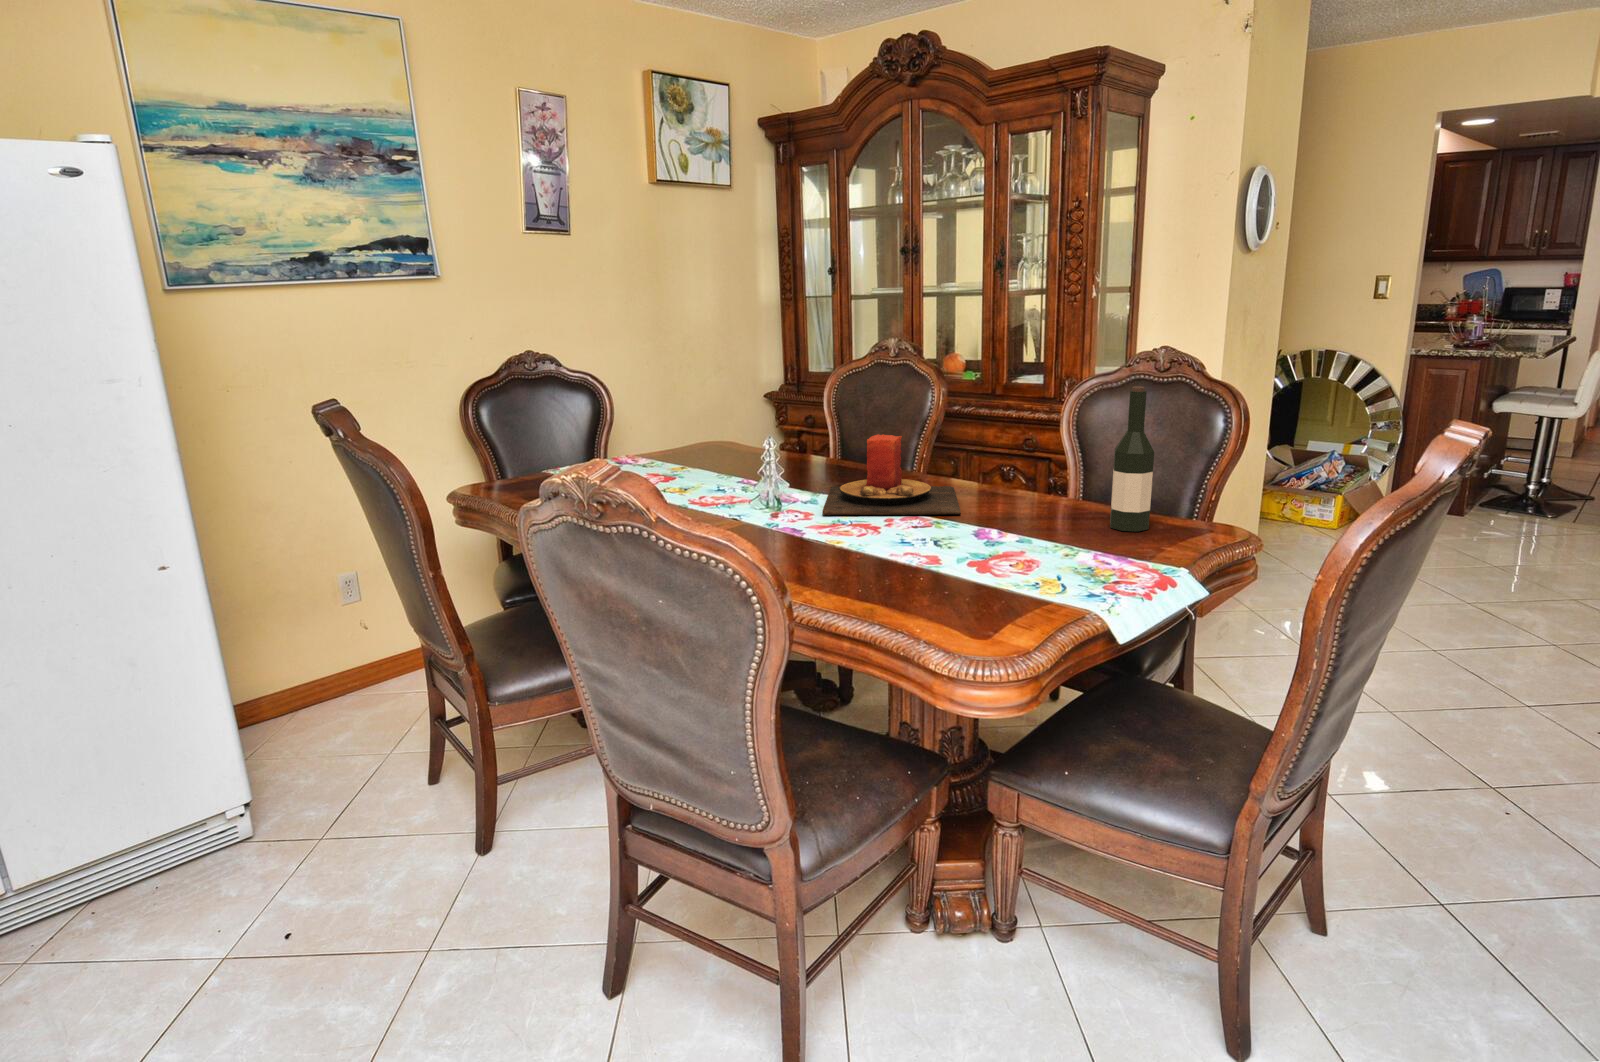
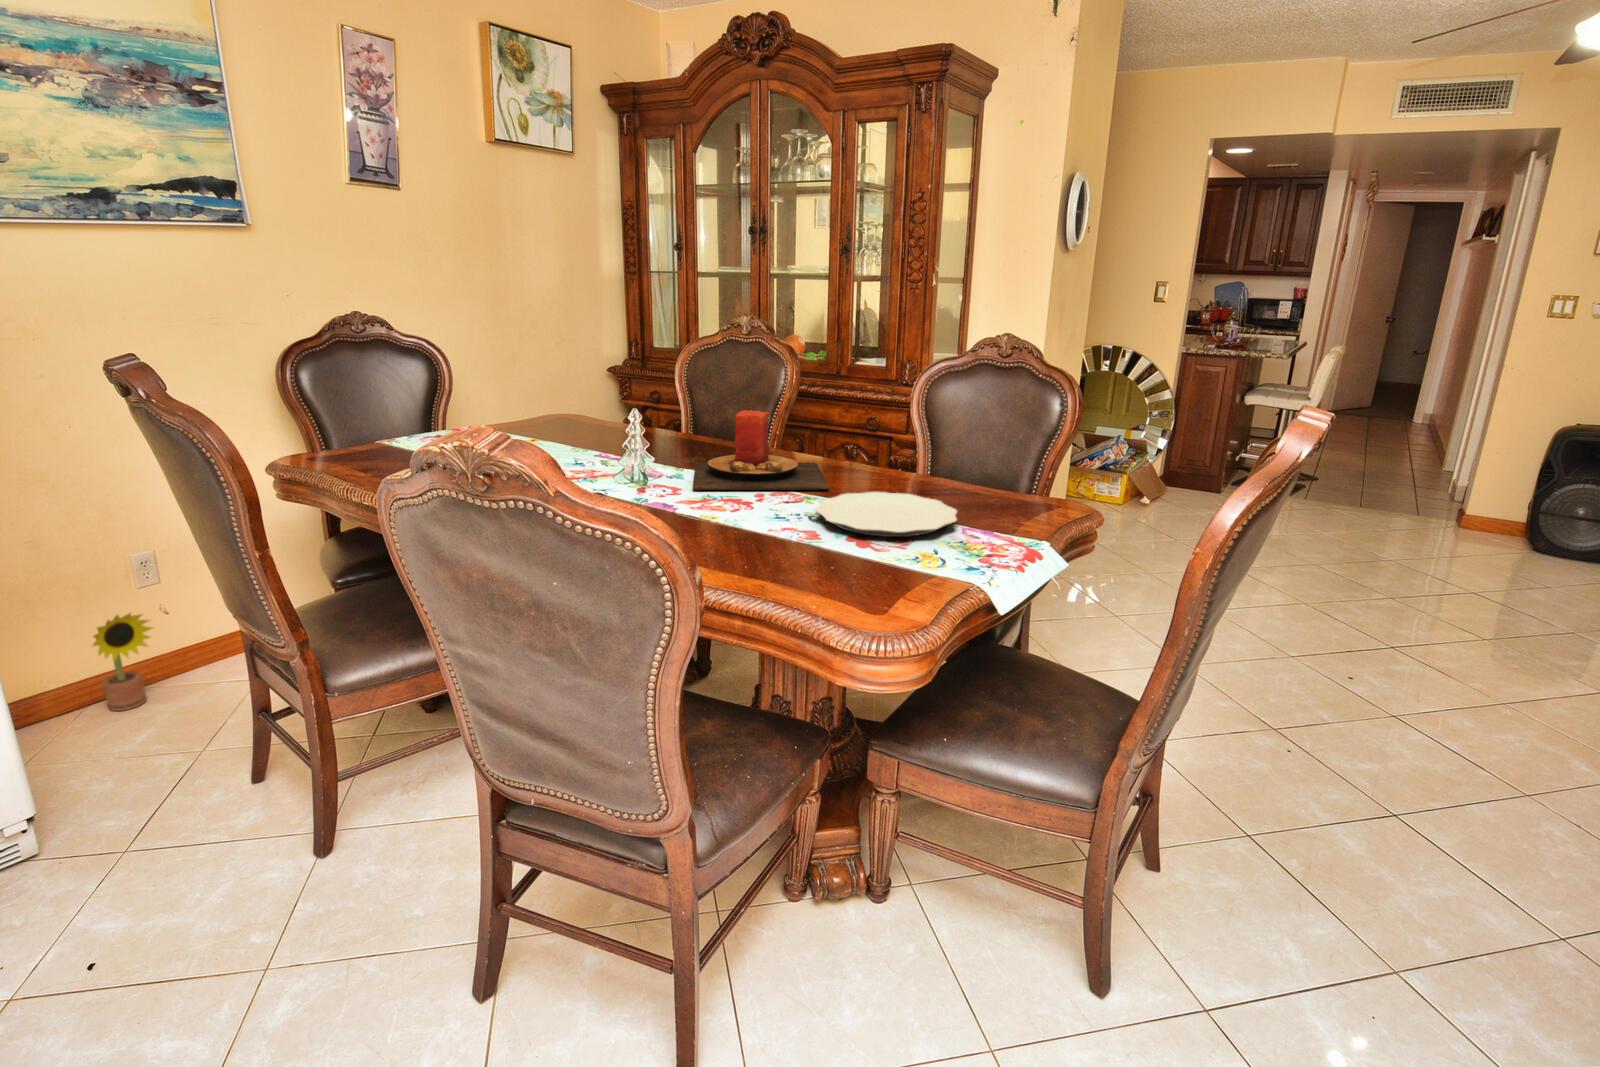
wine bottle: present [1110,386,1154,532] -> none [969,369,1012,507]
plate: none [939,516,1090,563] -> present [815,492,957,537]
decorative plant: none [302,625,353,714] -> present [93,613,153,711]

